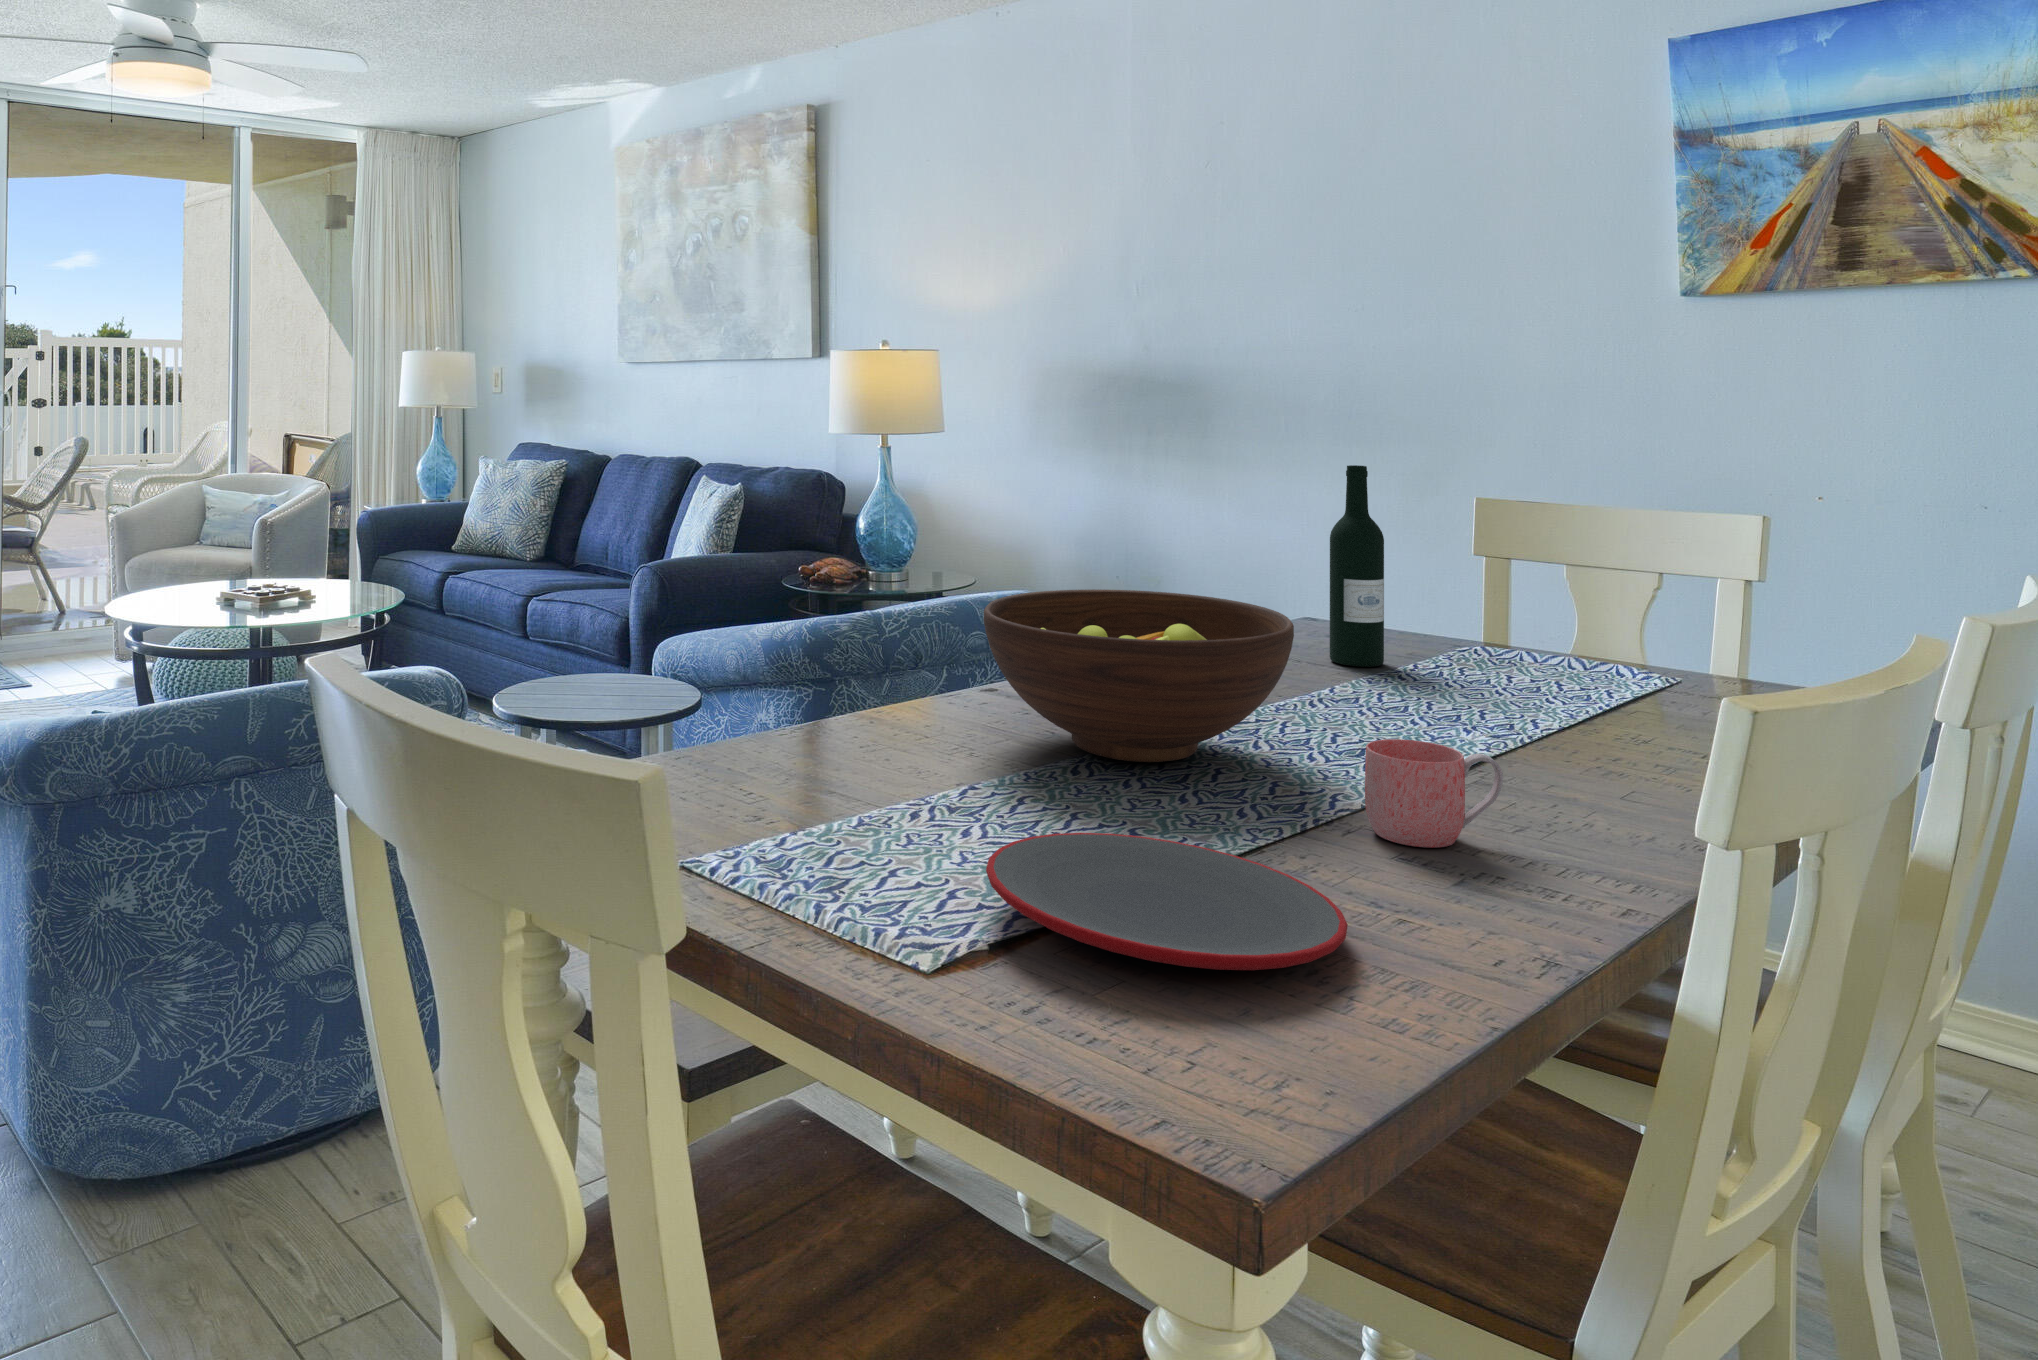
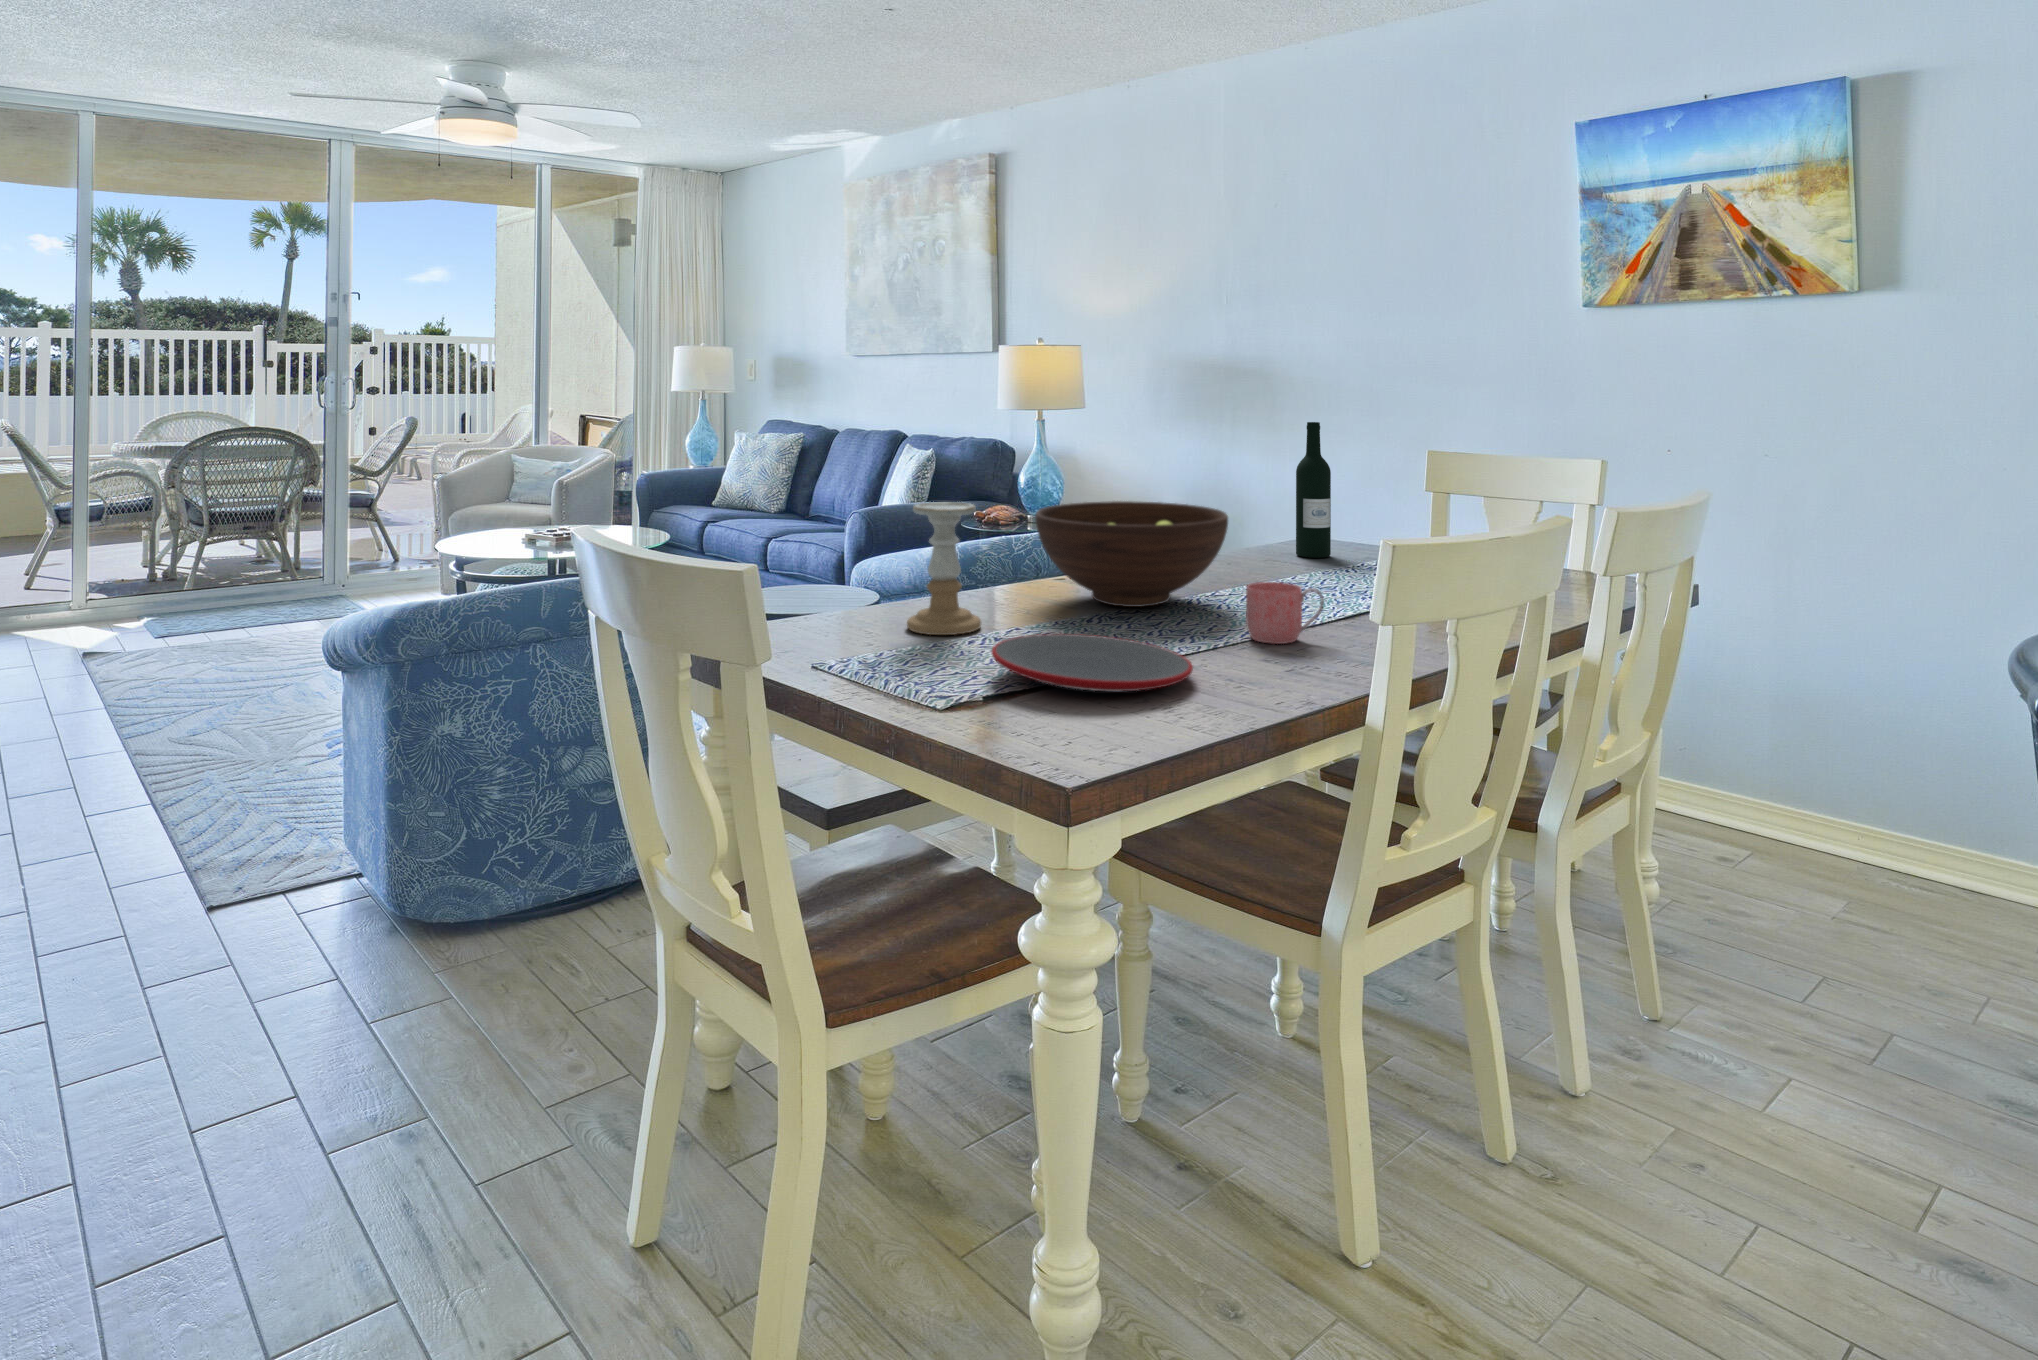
candle holder: none [806,601,924,819] -> present [907,502,981,635]

